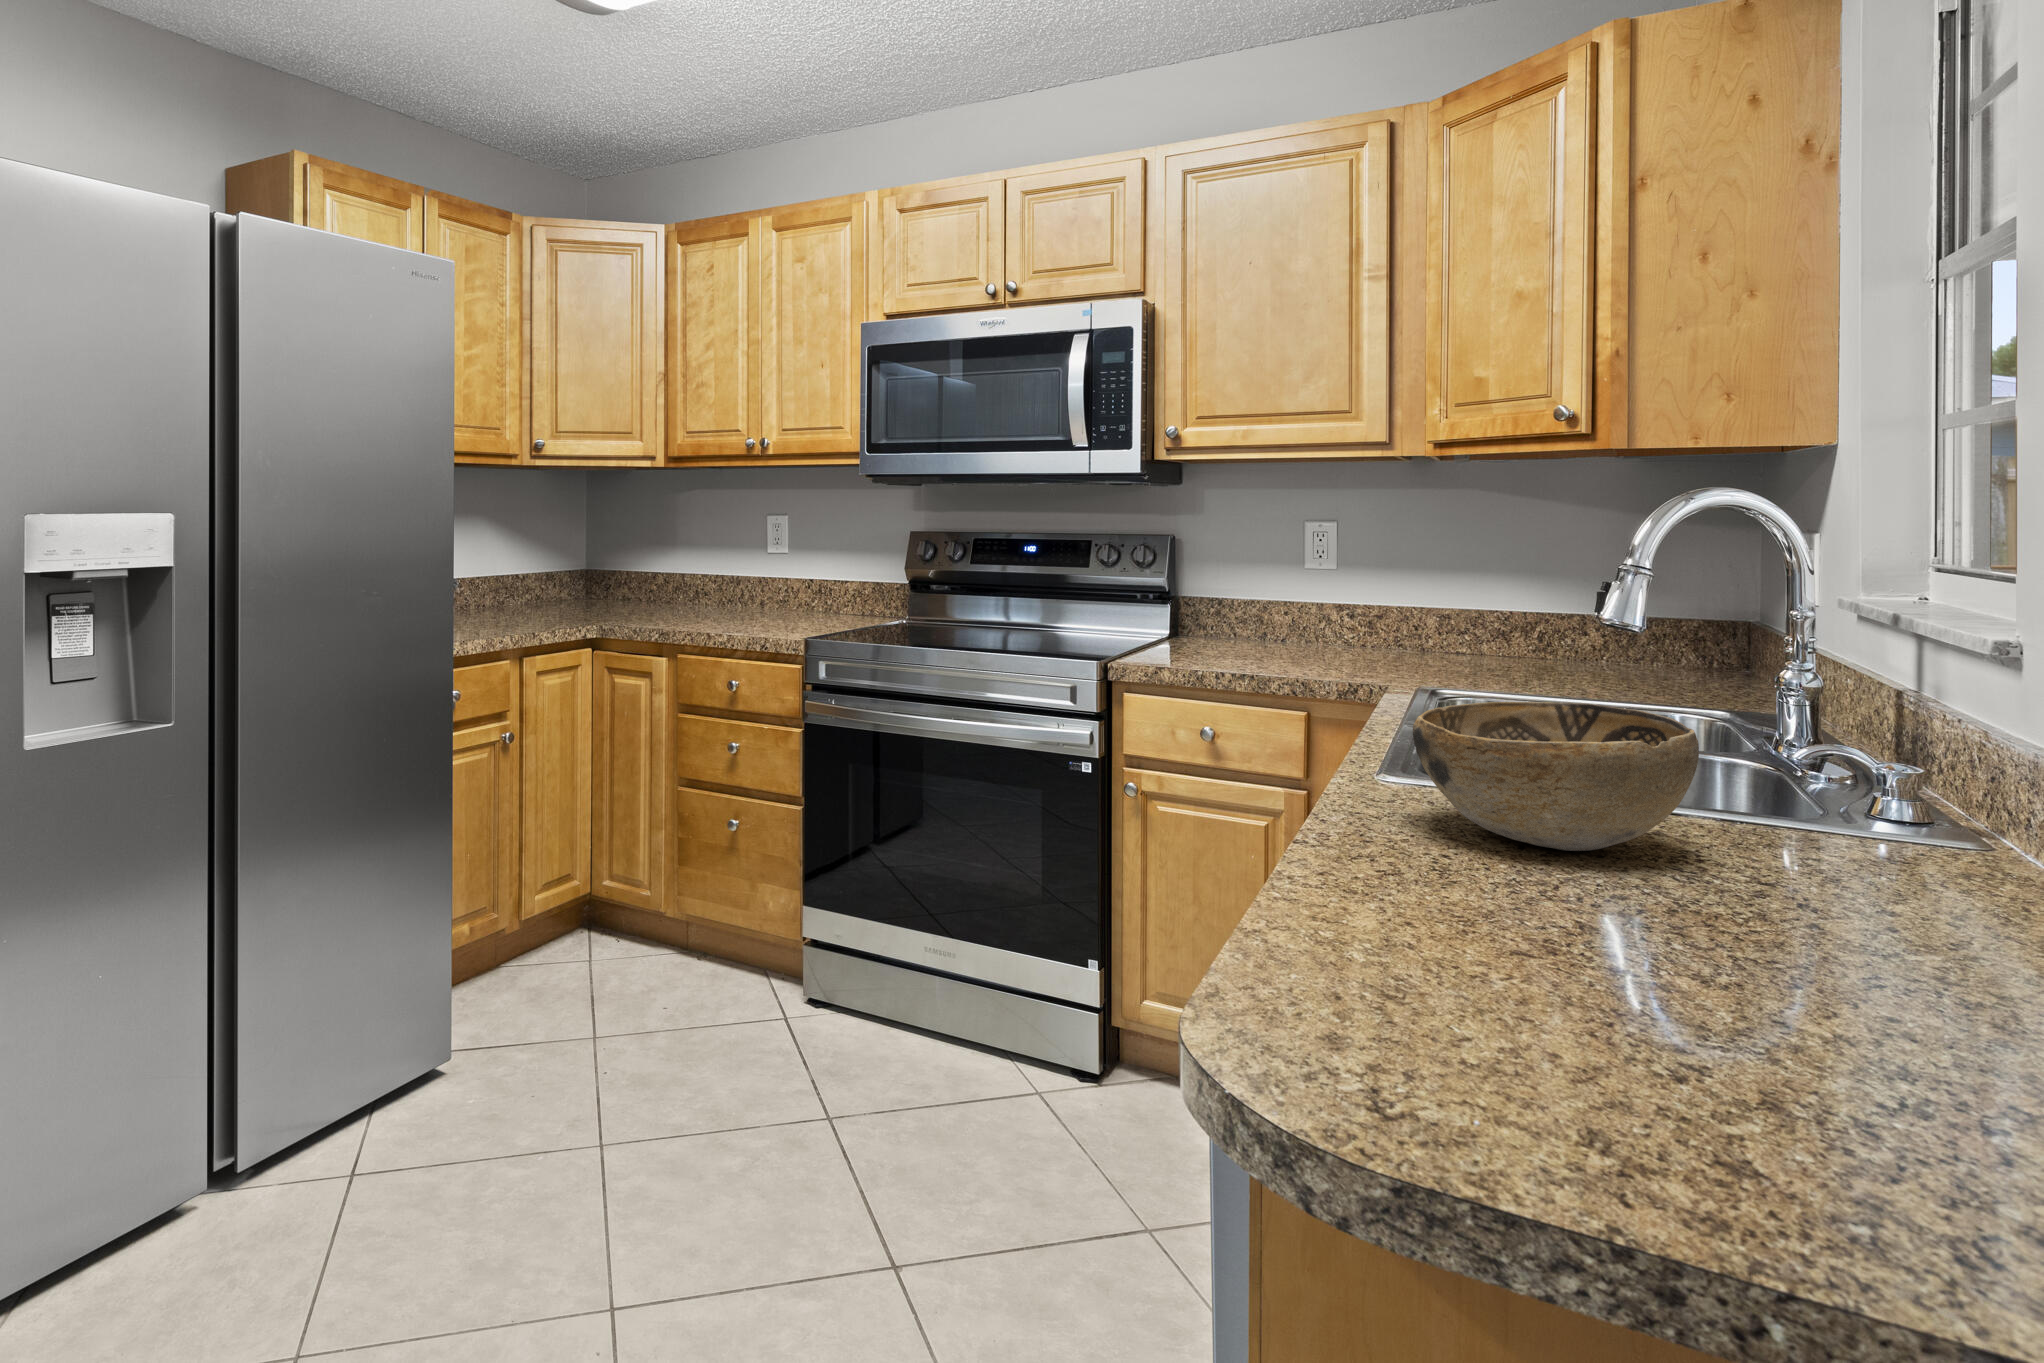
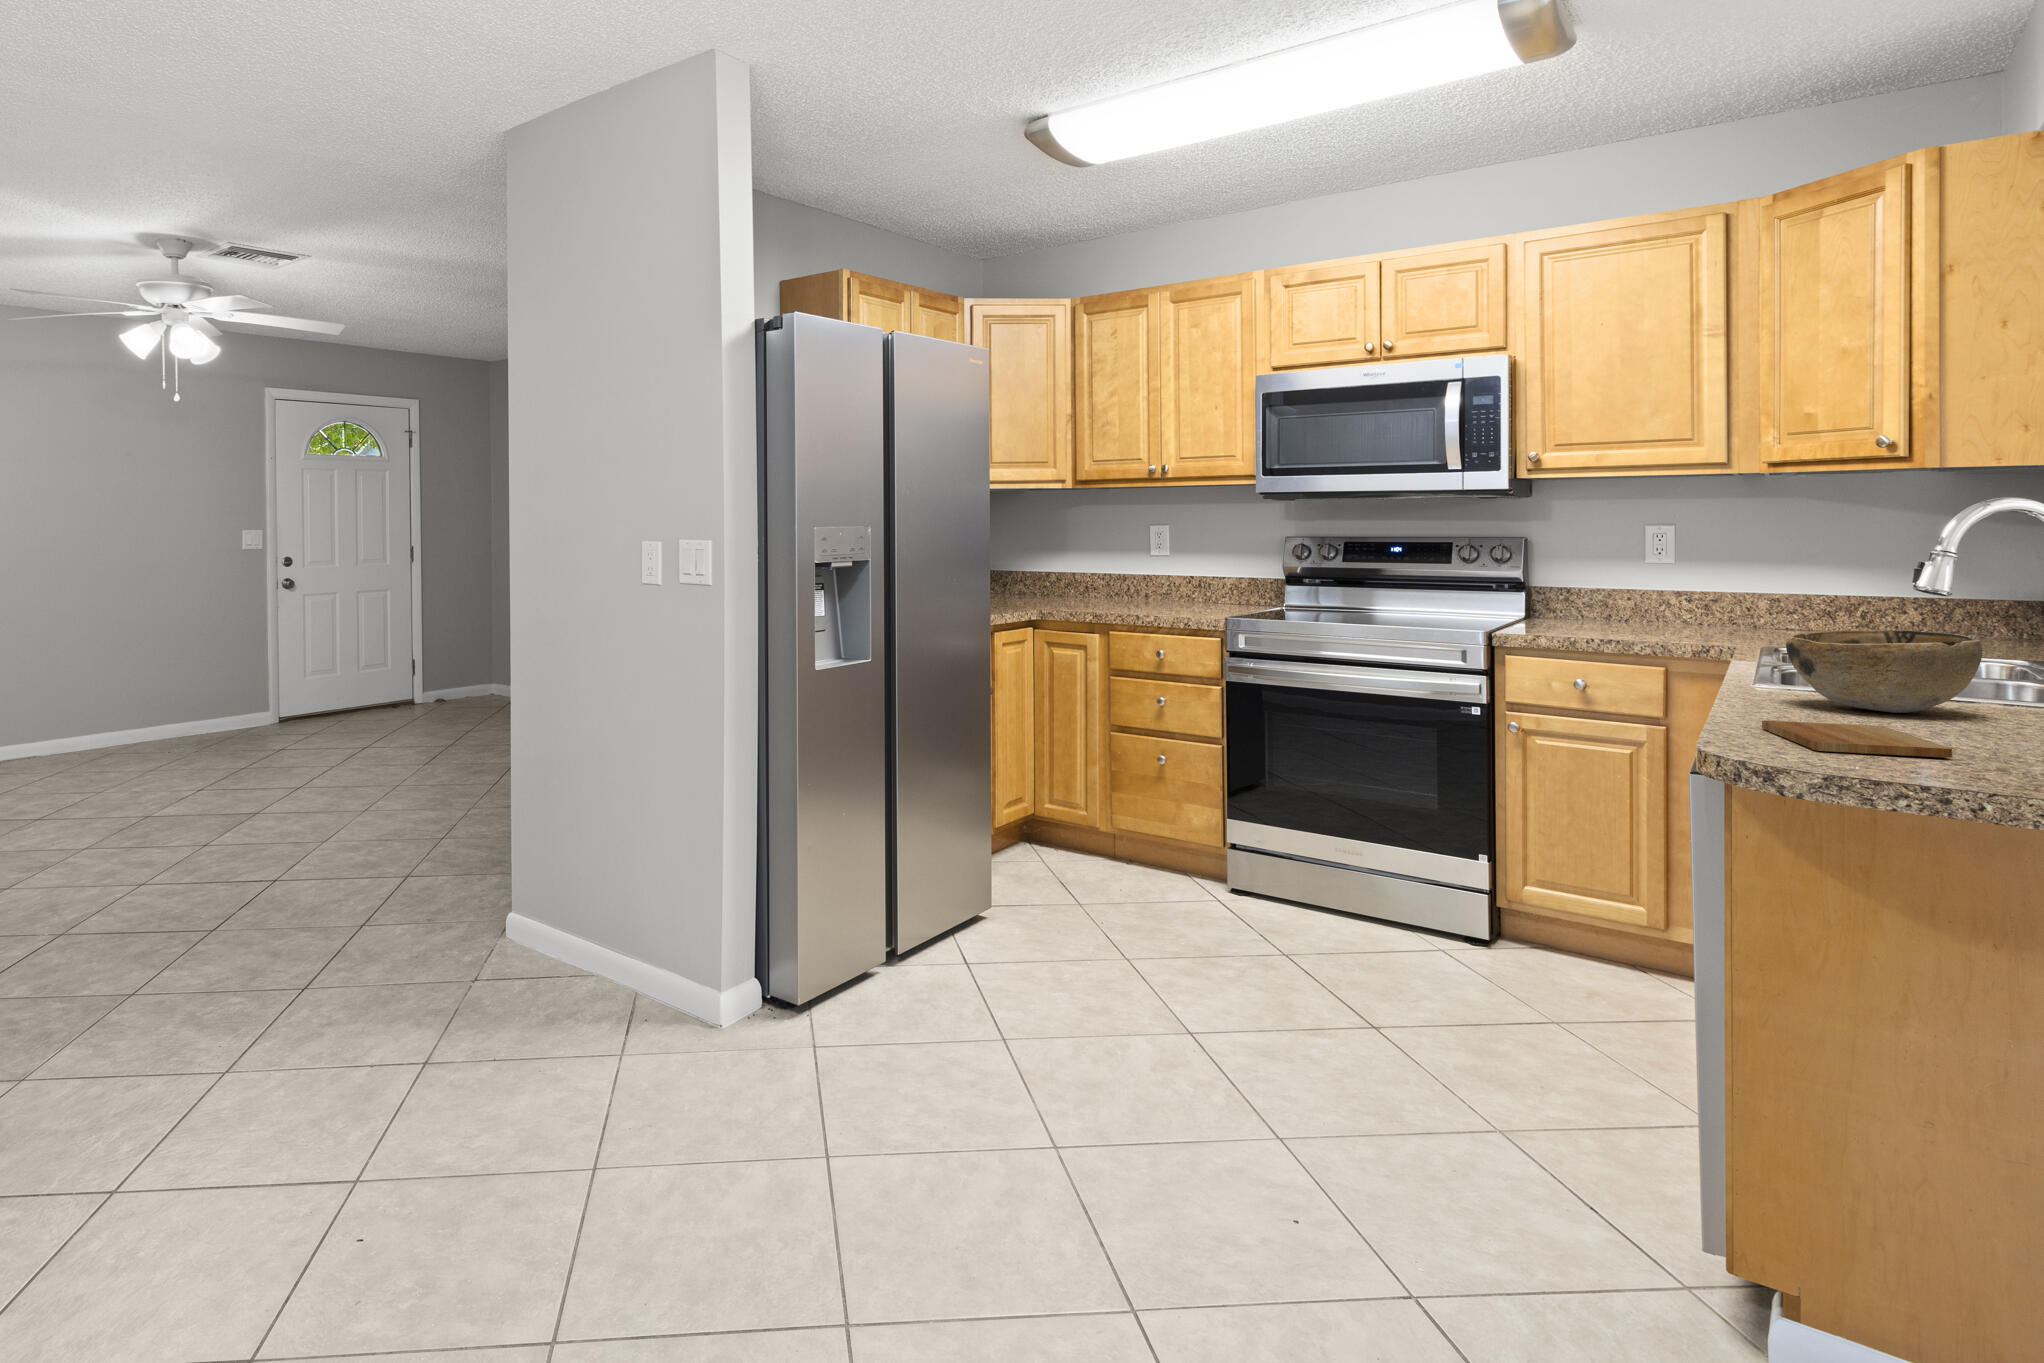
cutting board: none [1344,907,1667,1049] -> present [1762,720,1952,758]

